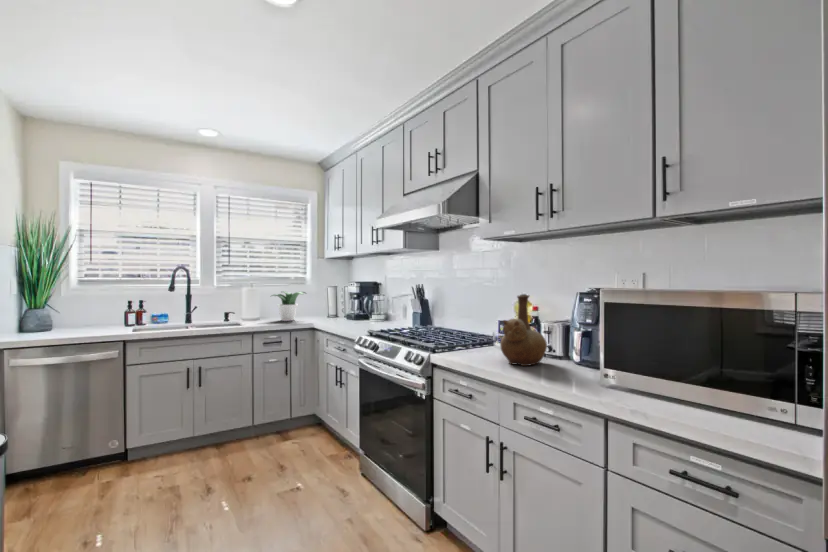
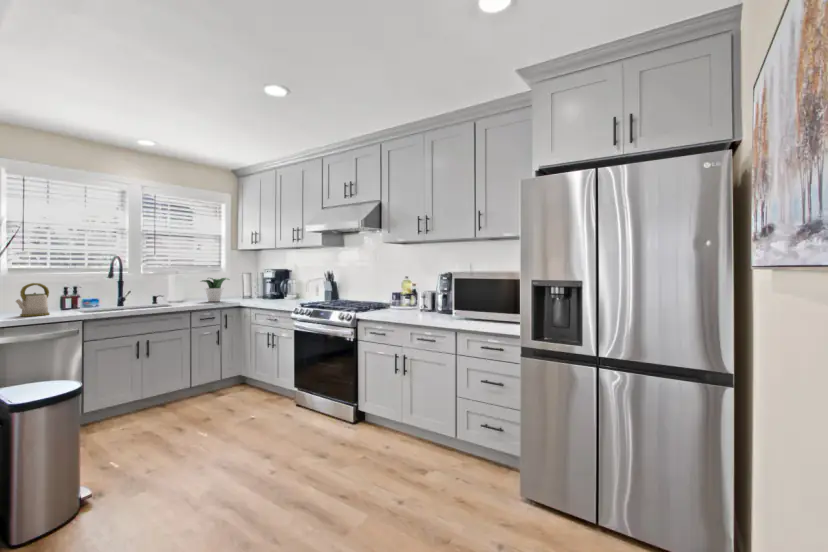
vase: present [500,295,547,366] -> none [400,276,425,315]
kettle: none [49,298,89,337] -> present [16,283,49,316]

